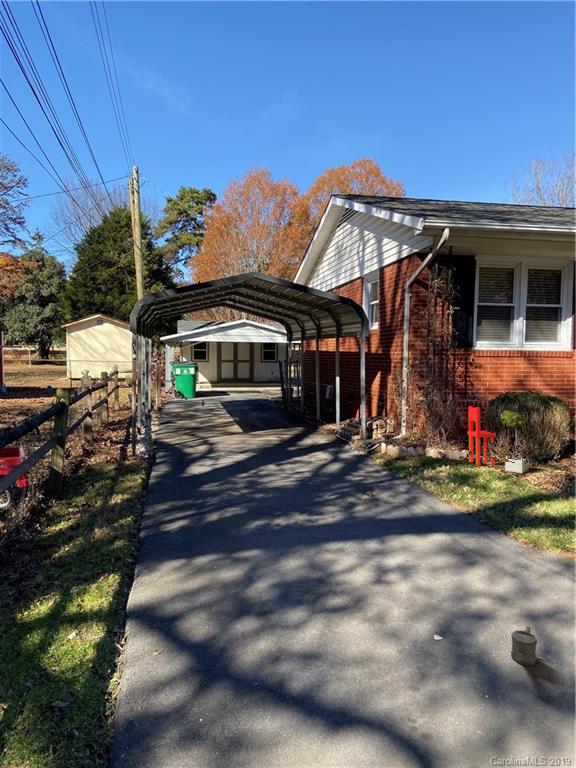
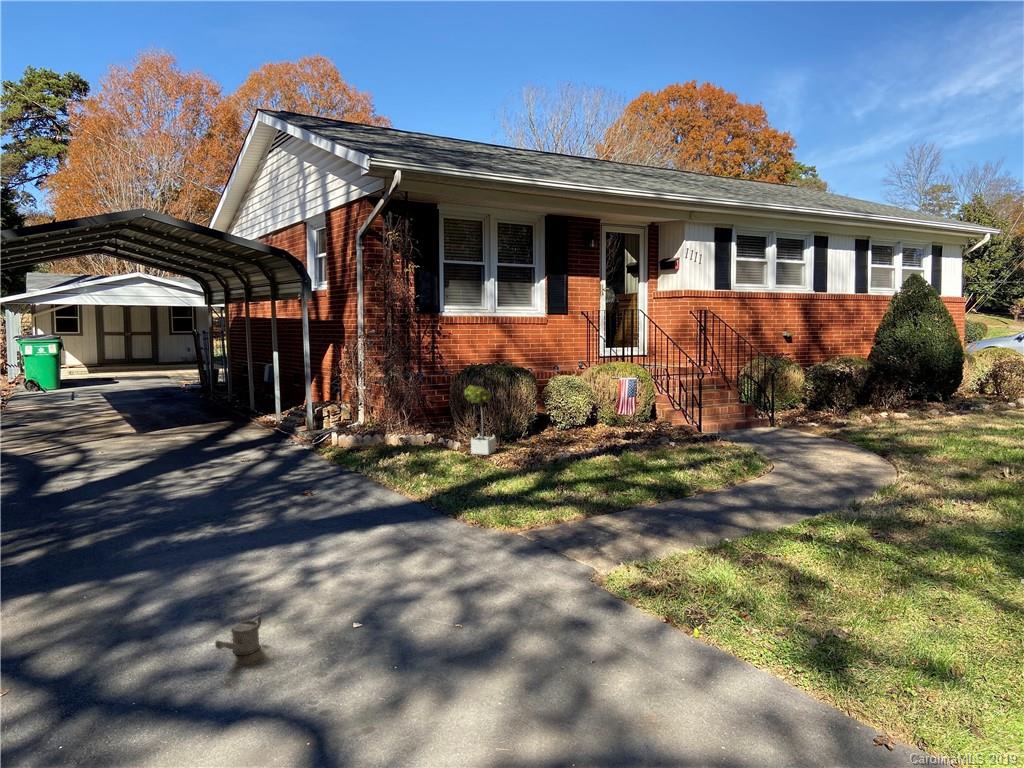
chair: present [467,406,496,466] -> none [431,382,463,451]
watering can: present [511,626,537,665] -> present [215,615,261,655]

